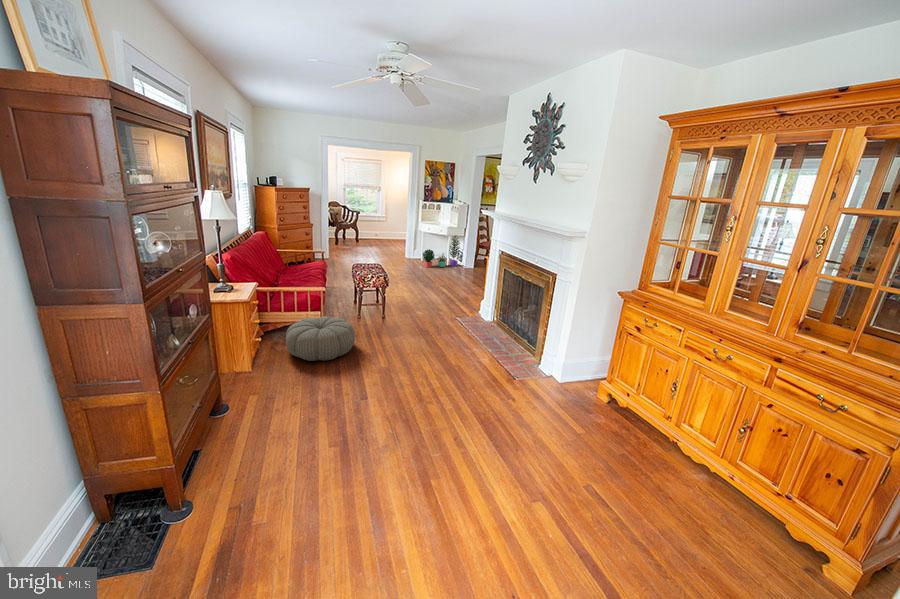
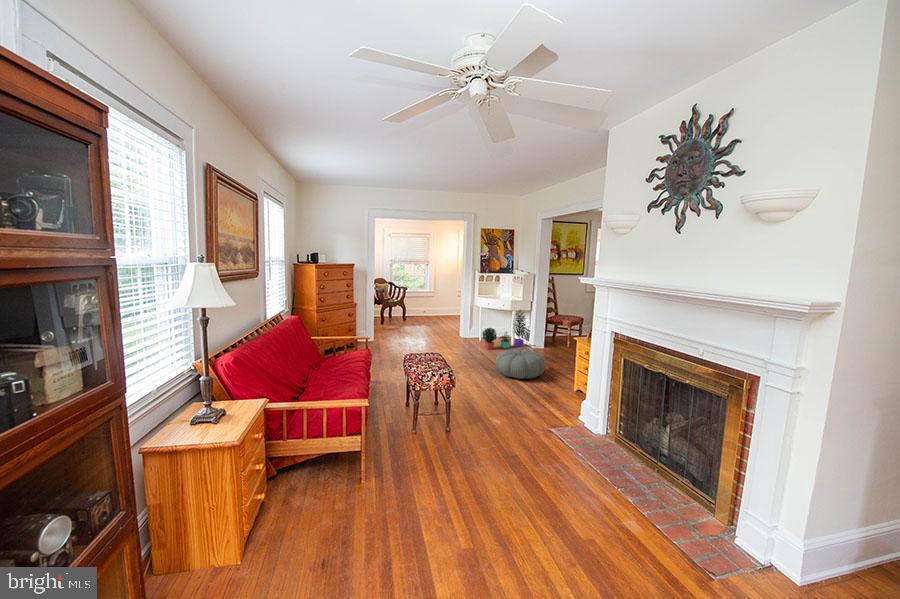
pouf: present [286,316,355,361] -> present [495,349,545,379]

